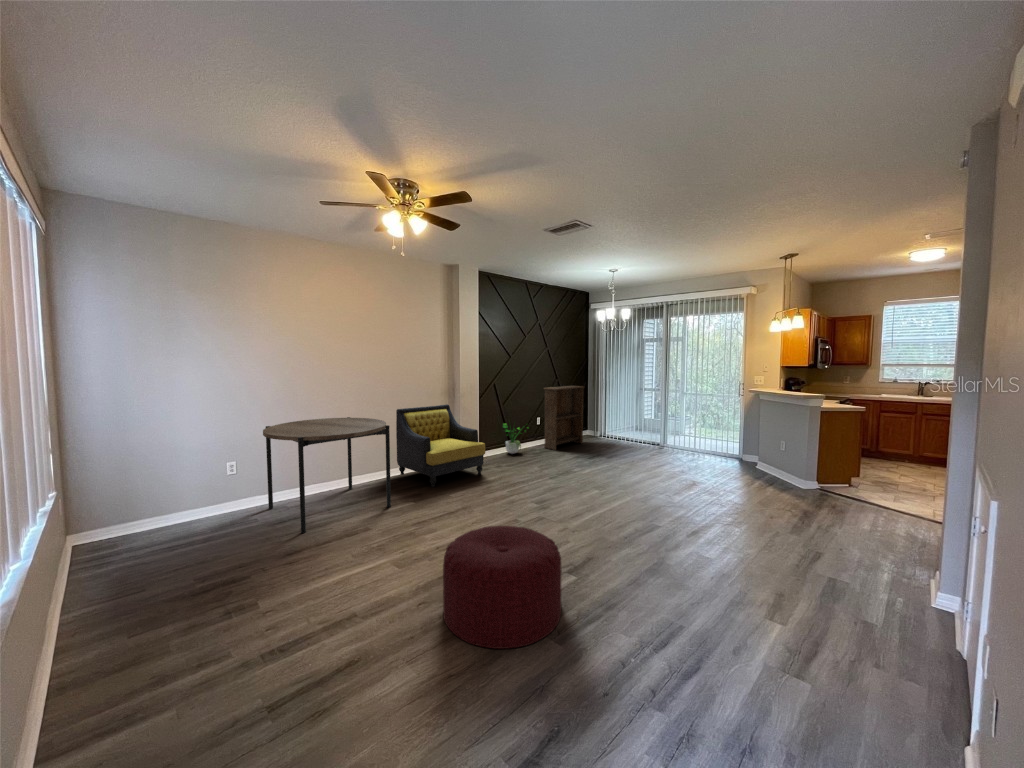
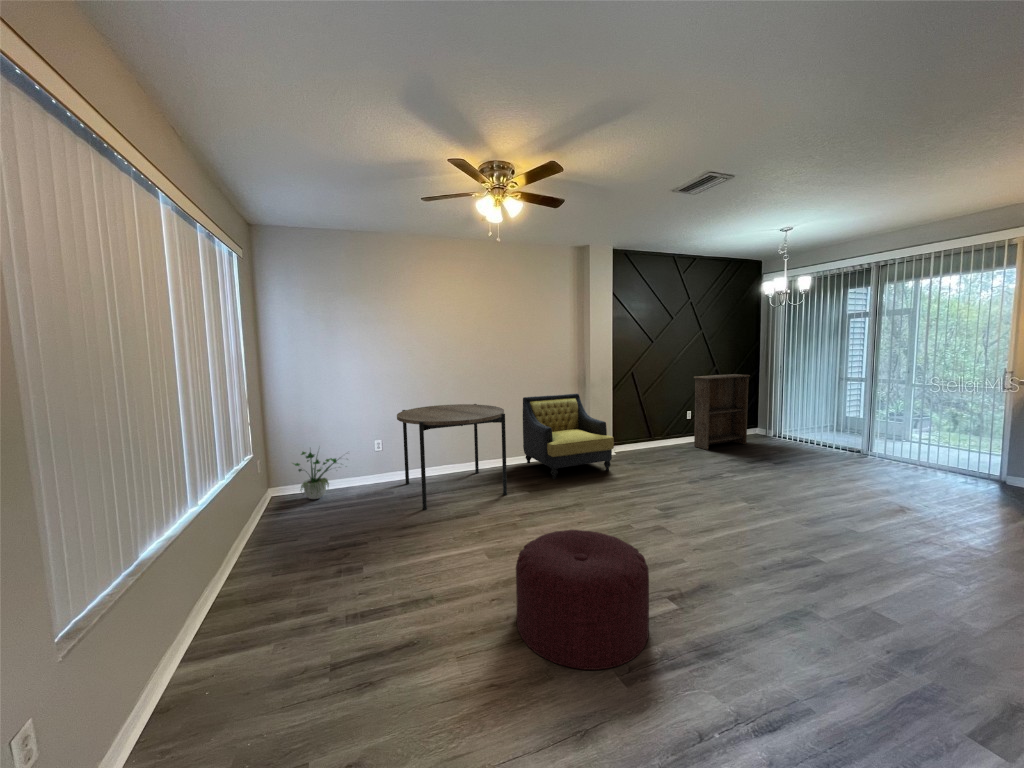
potted plant: present [503,424,521,454] -> present [294,452,337,499]

